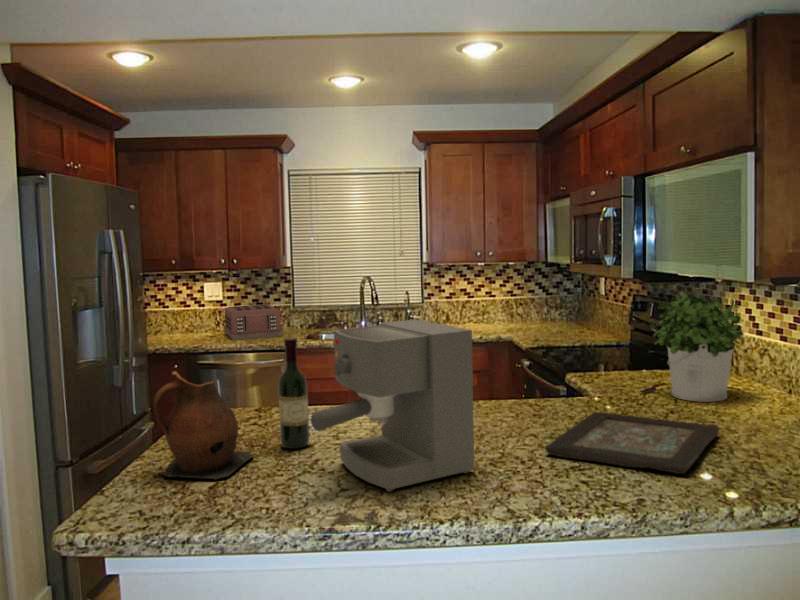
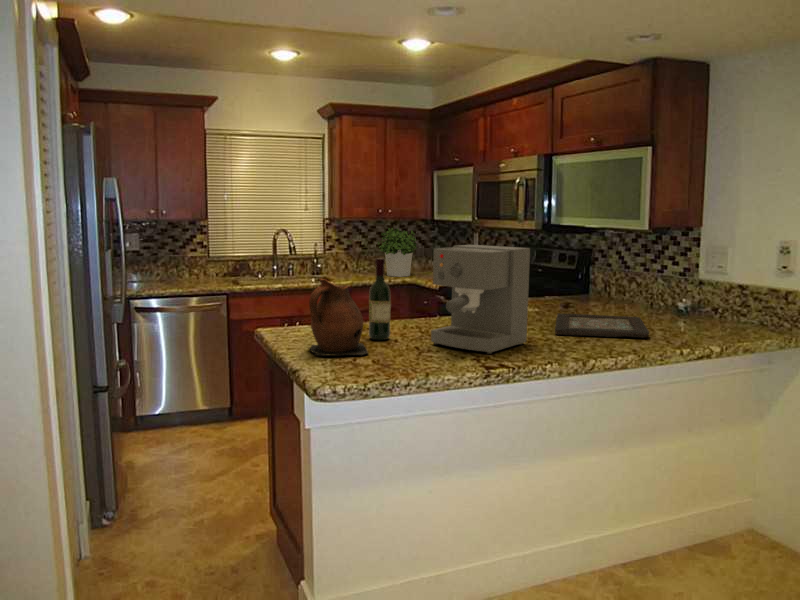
potted plant: present [650,293,744,402] -> present [378,228,417,277]
toaster: present [225,304,282,340] -> none [147,254,209,285]

